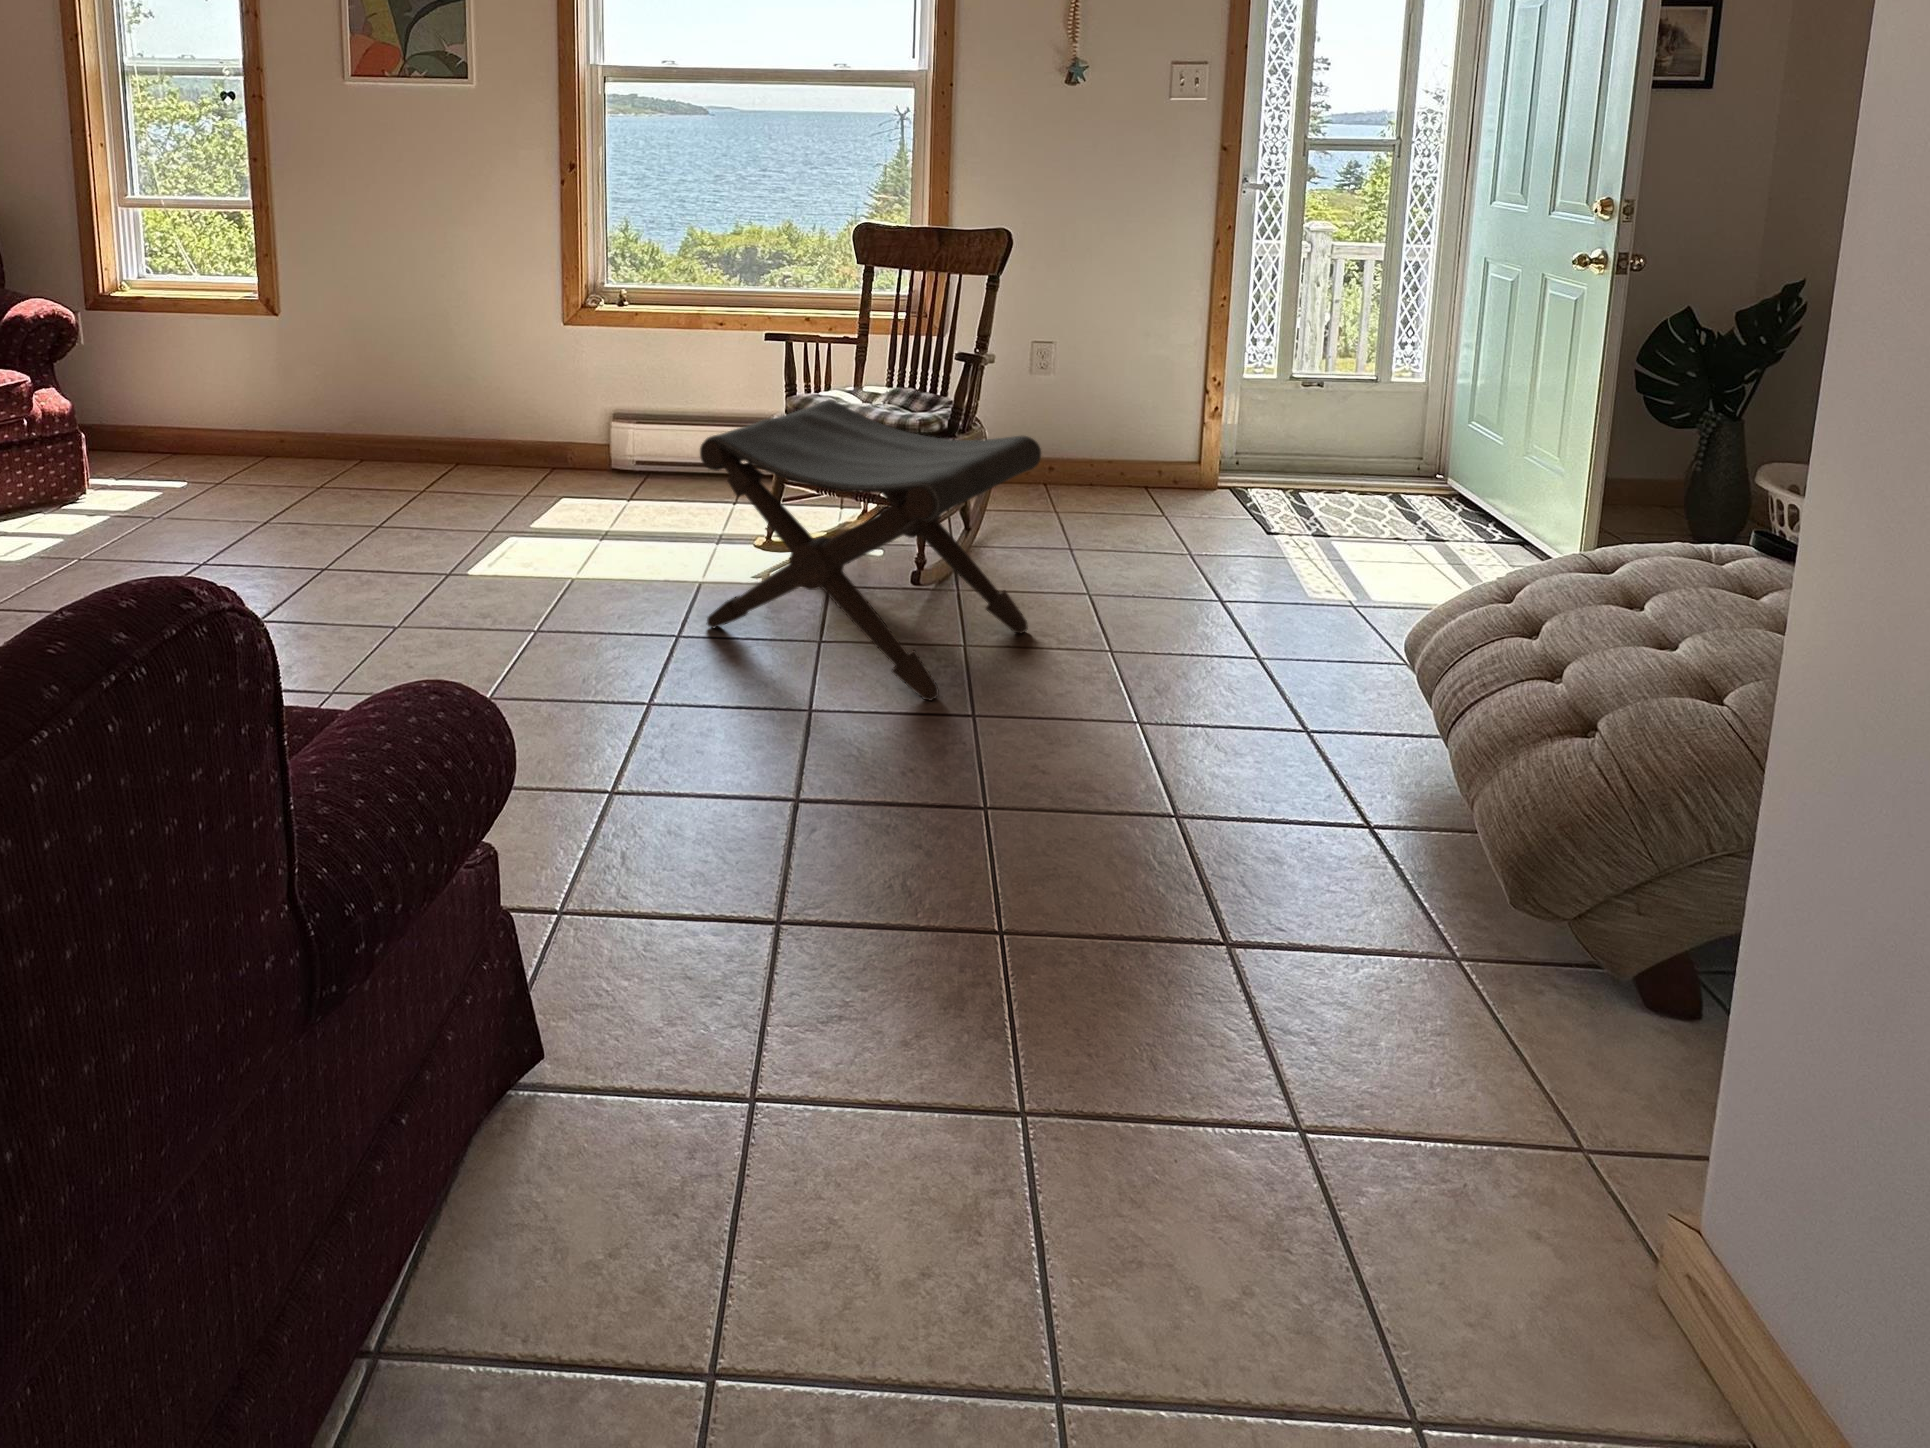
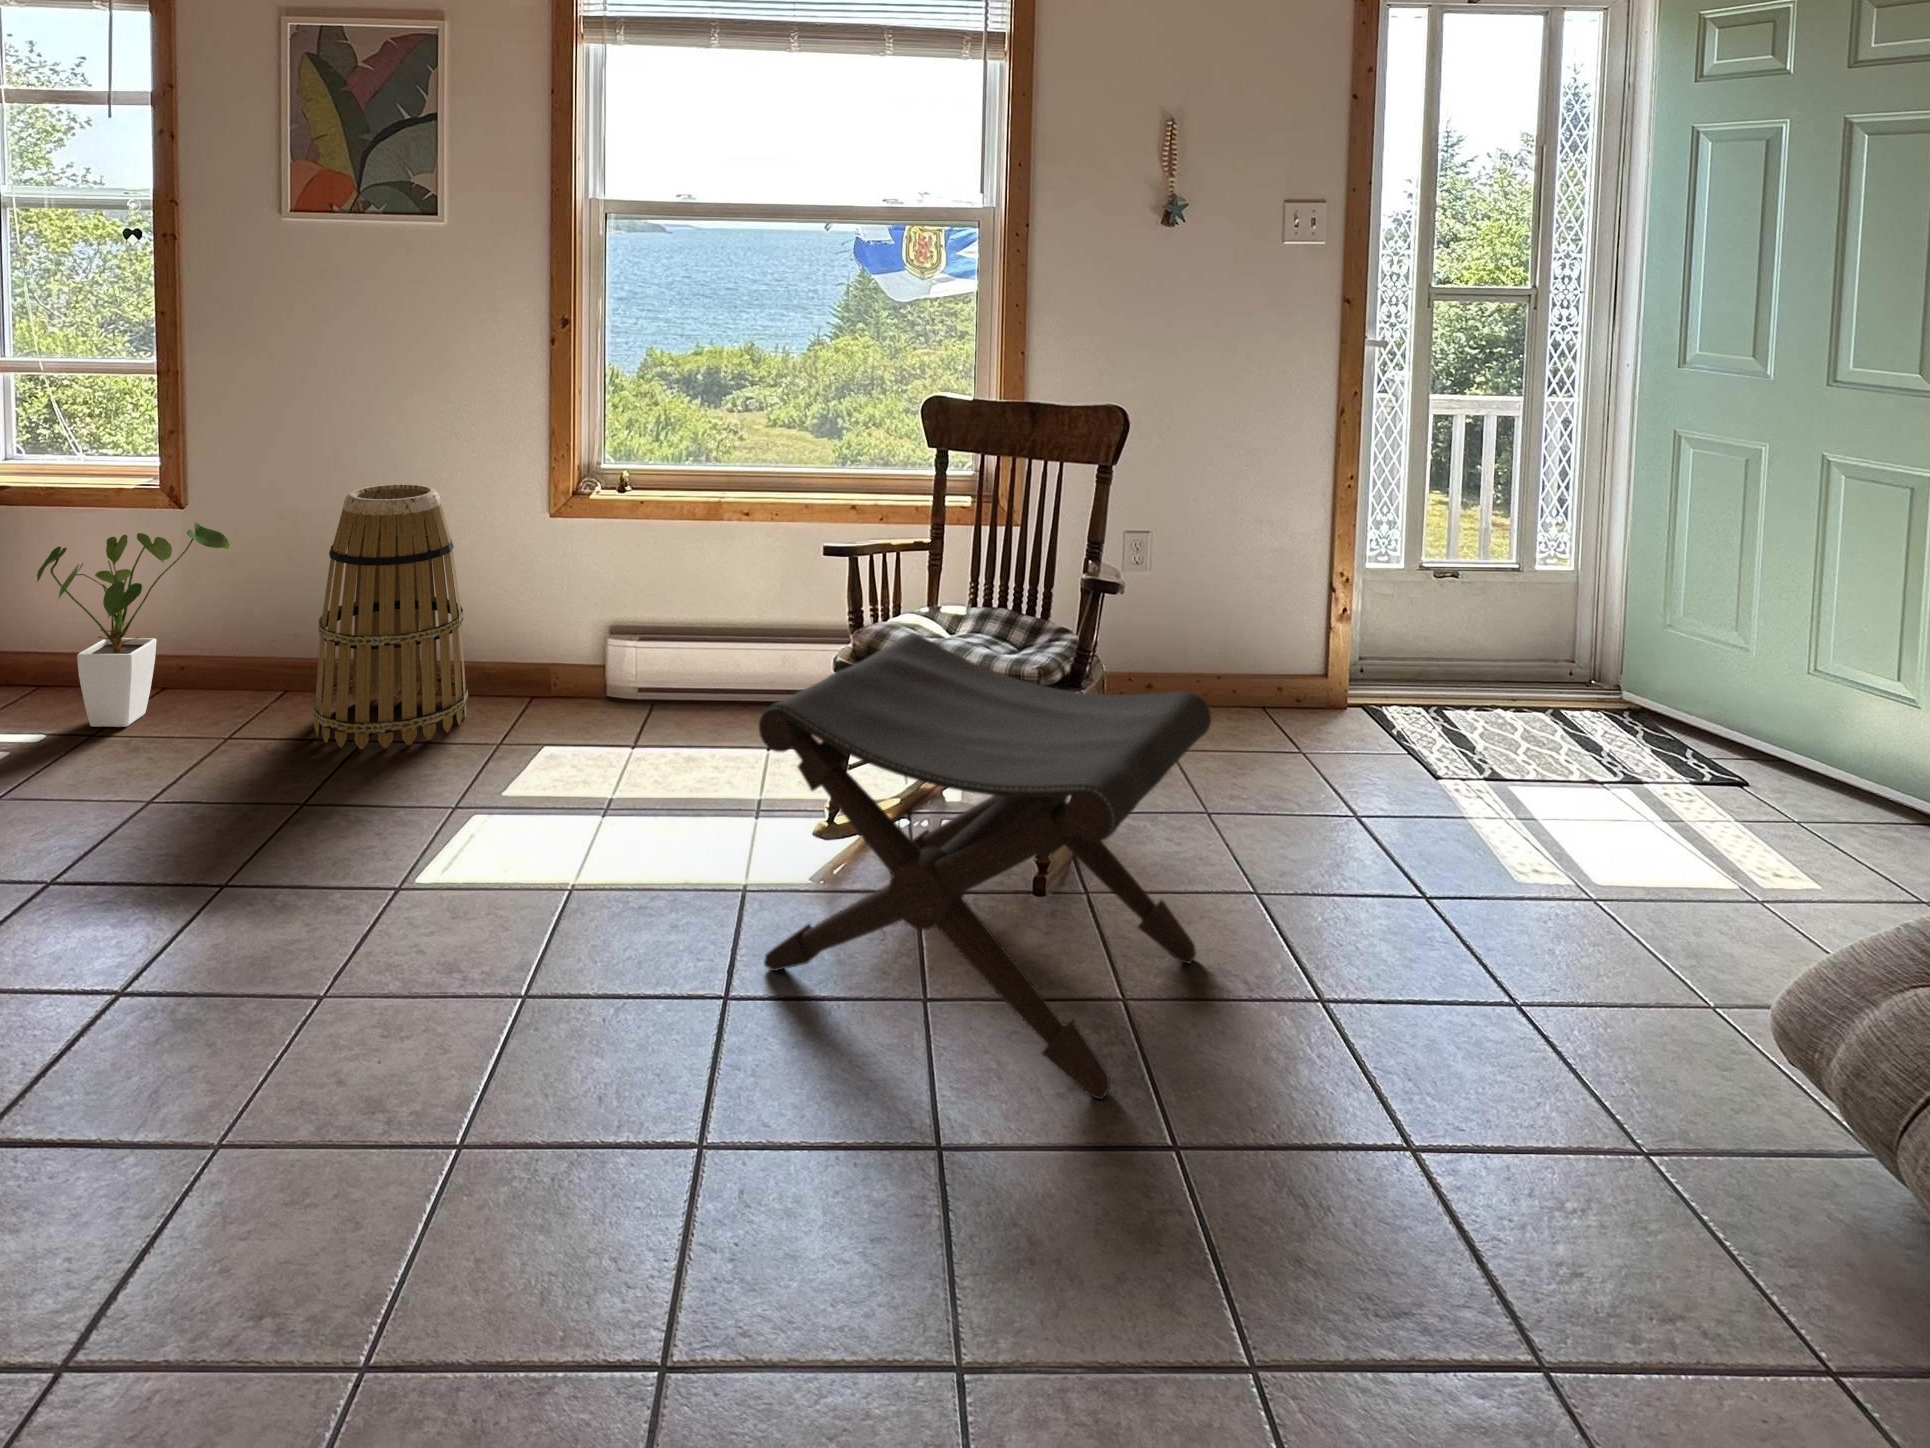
basket: none [385,297,504,496] -> present [313,484,468,749]
house plant: none [174,326,318,479] -> present [37,522,230,727]

